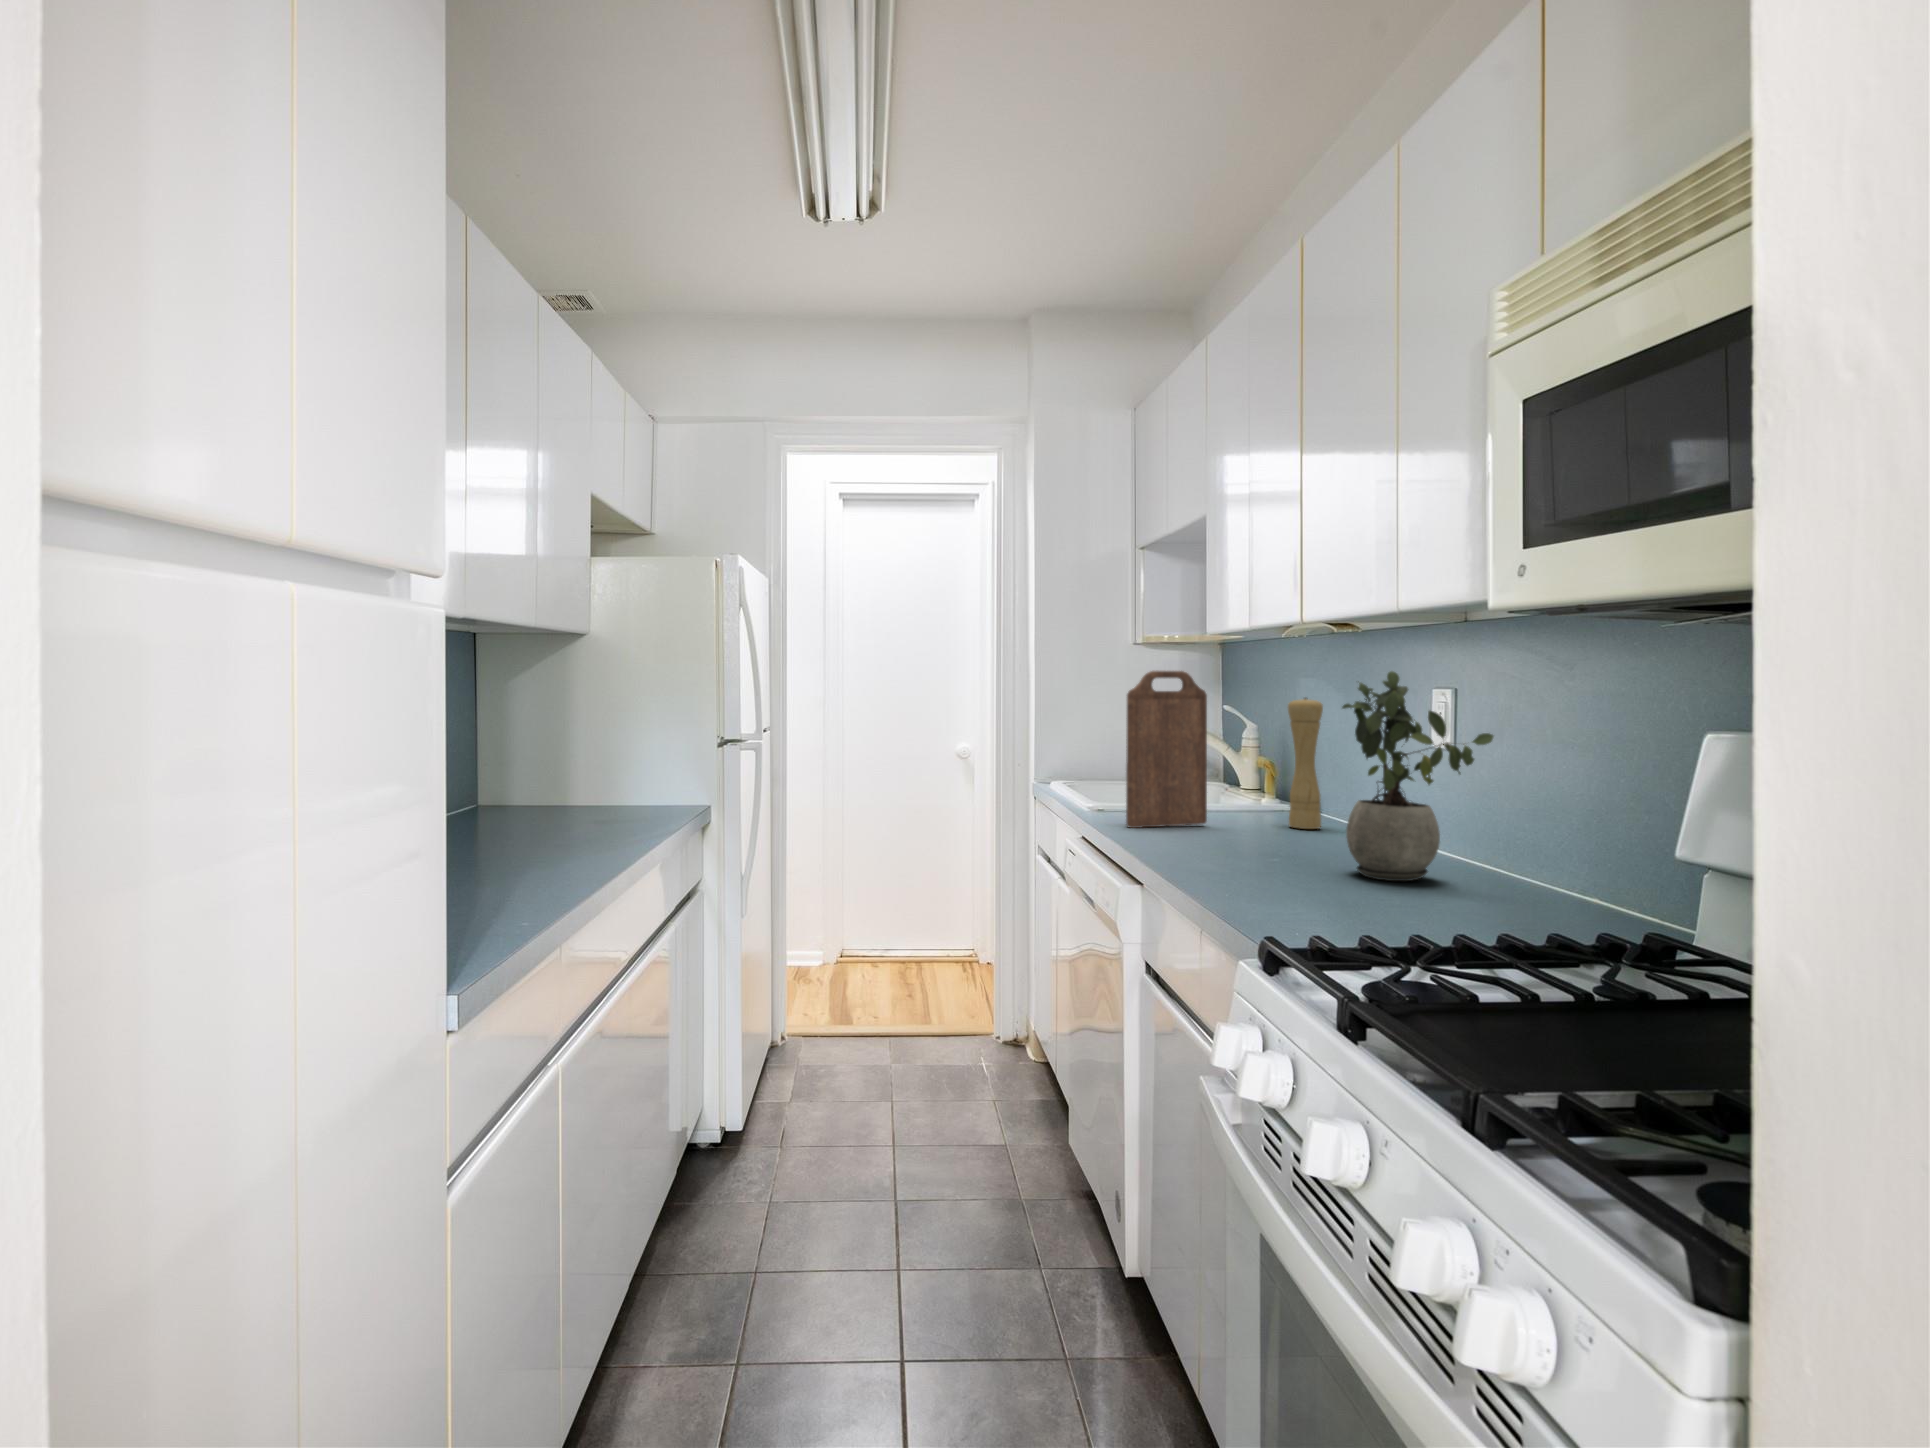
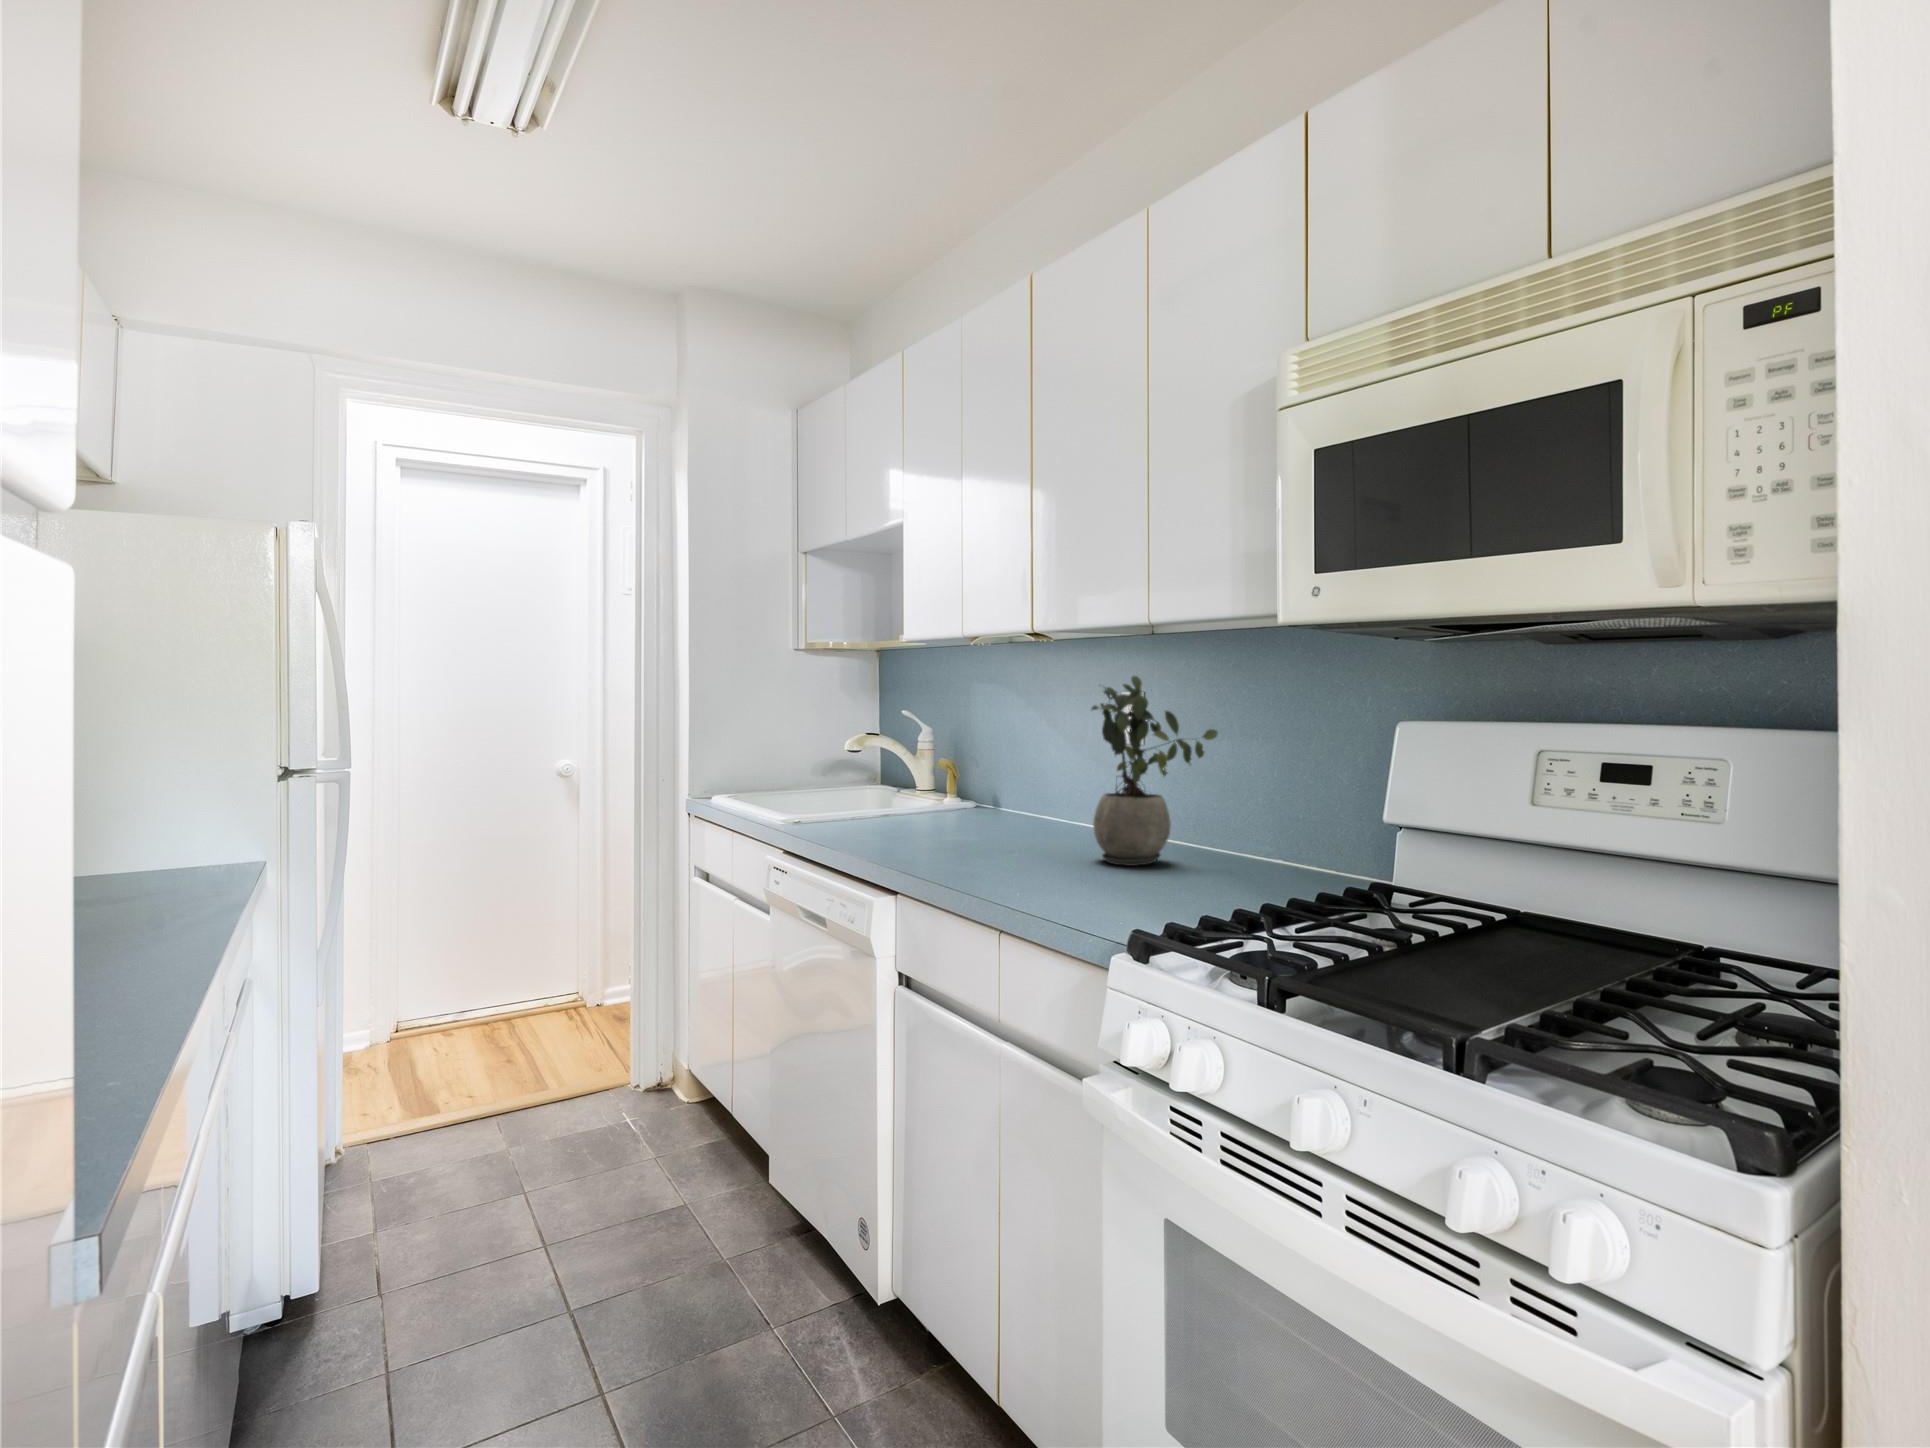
cutting board: present [1126,671,1207,828] -> none [852,674,923,838]
pepper mill: present [1288,697,1323,829] -> none [990,699,1022,825]

